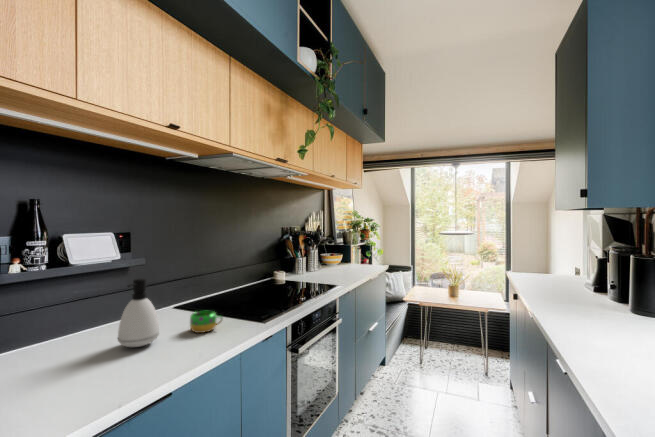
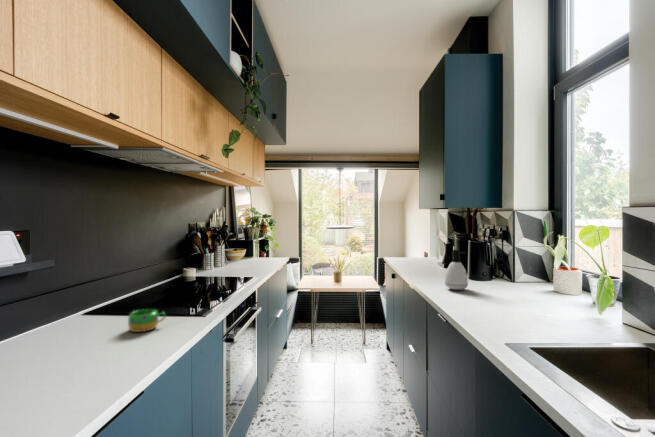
soap dispenser: present [118,278,159,347] -> present [445,250,468,290]

